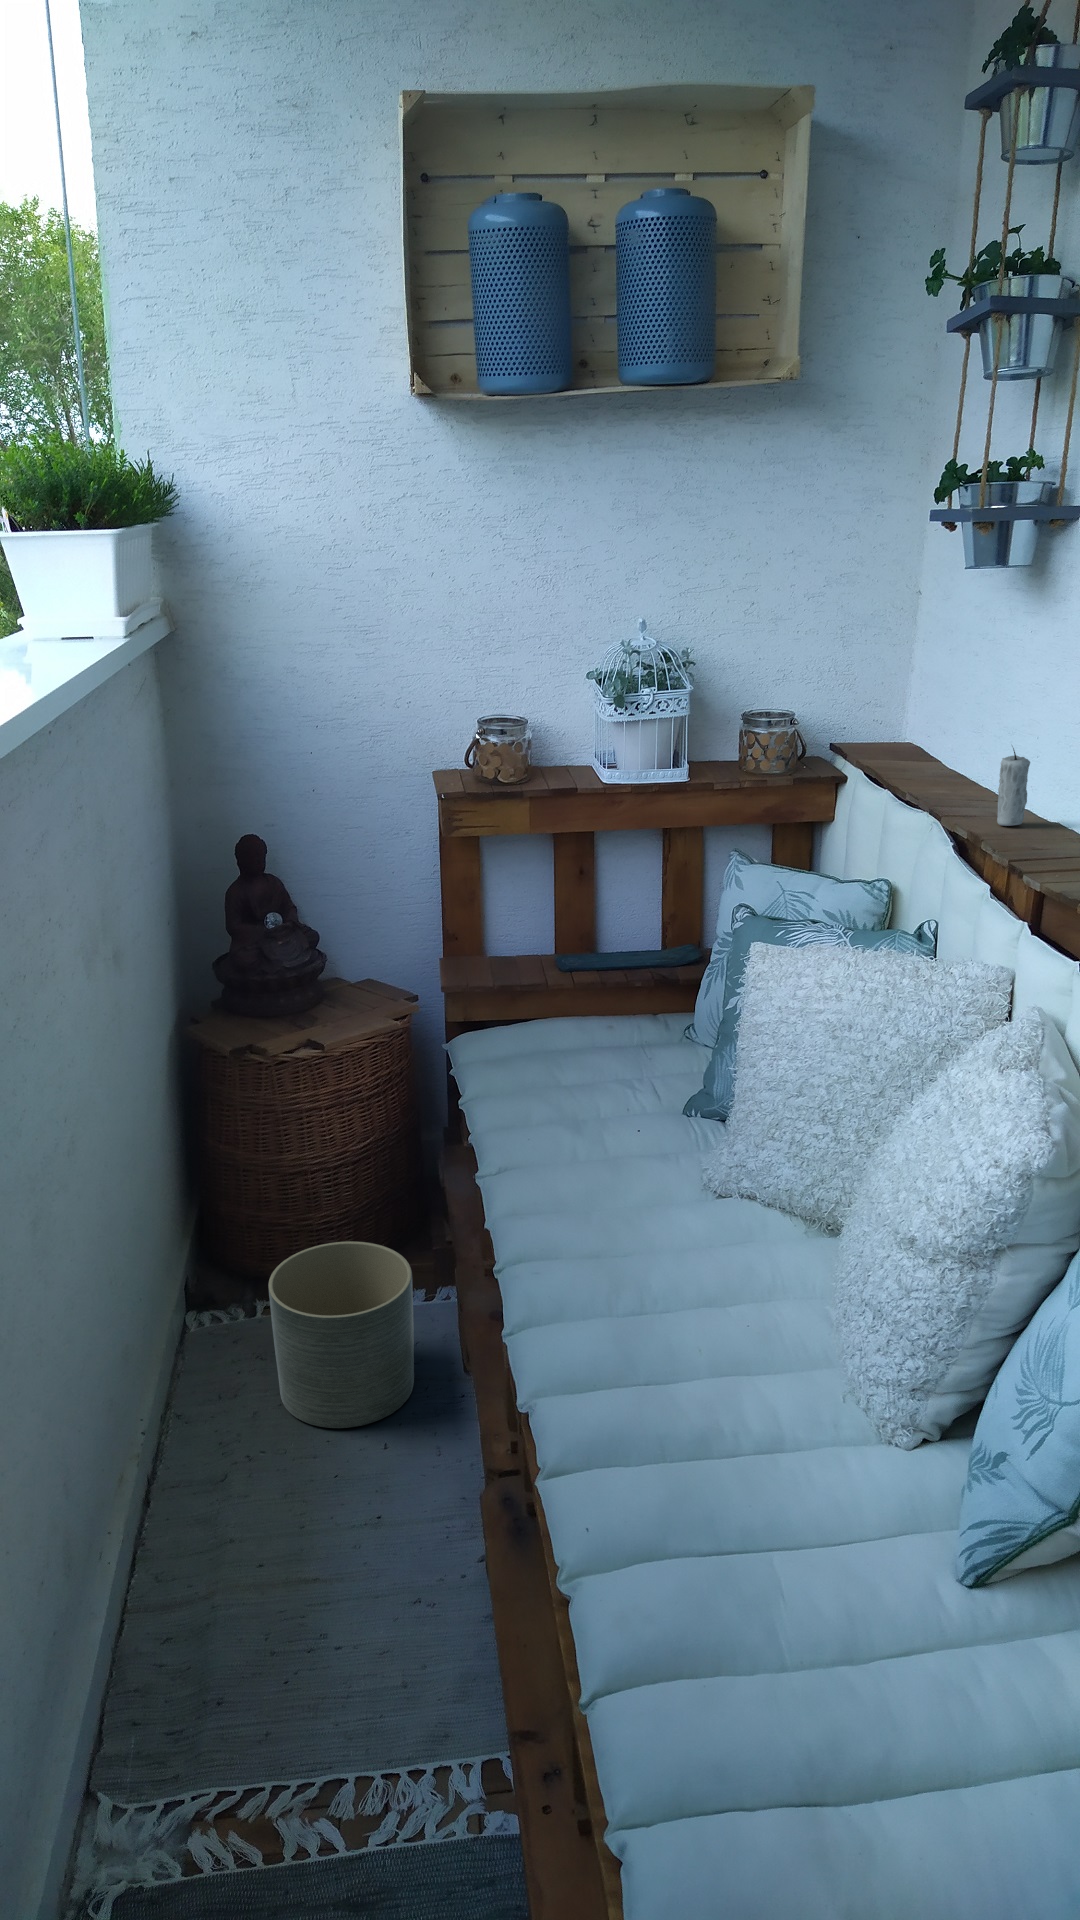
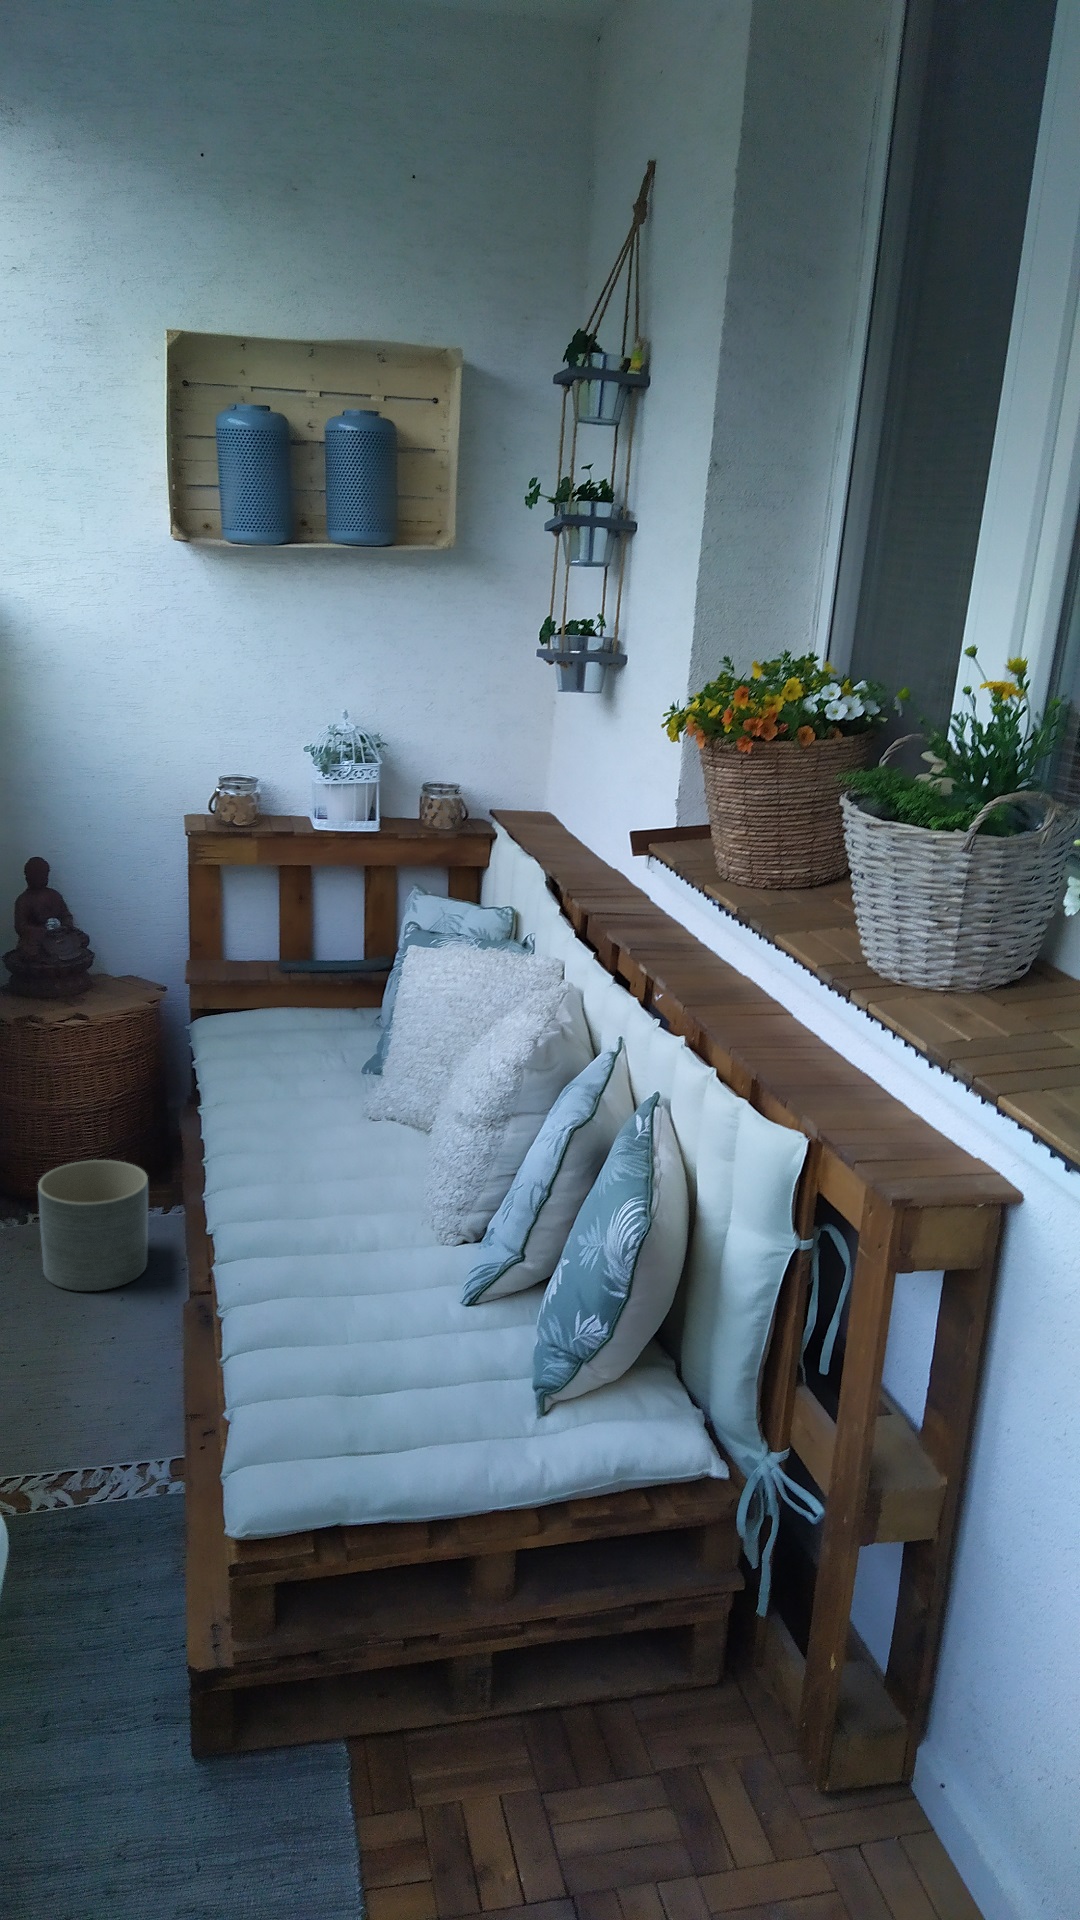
candle: present [997,748,1030,826] -> none [573,811,595,867]

